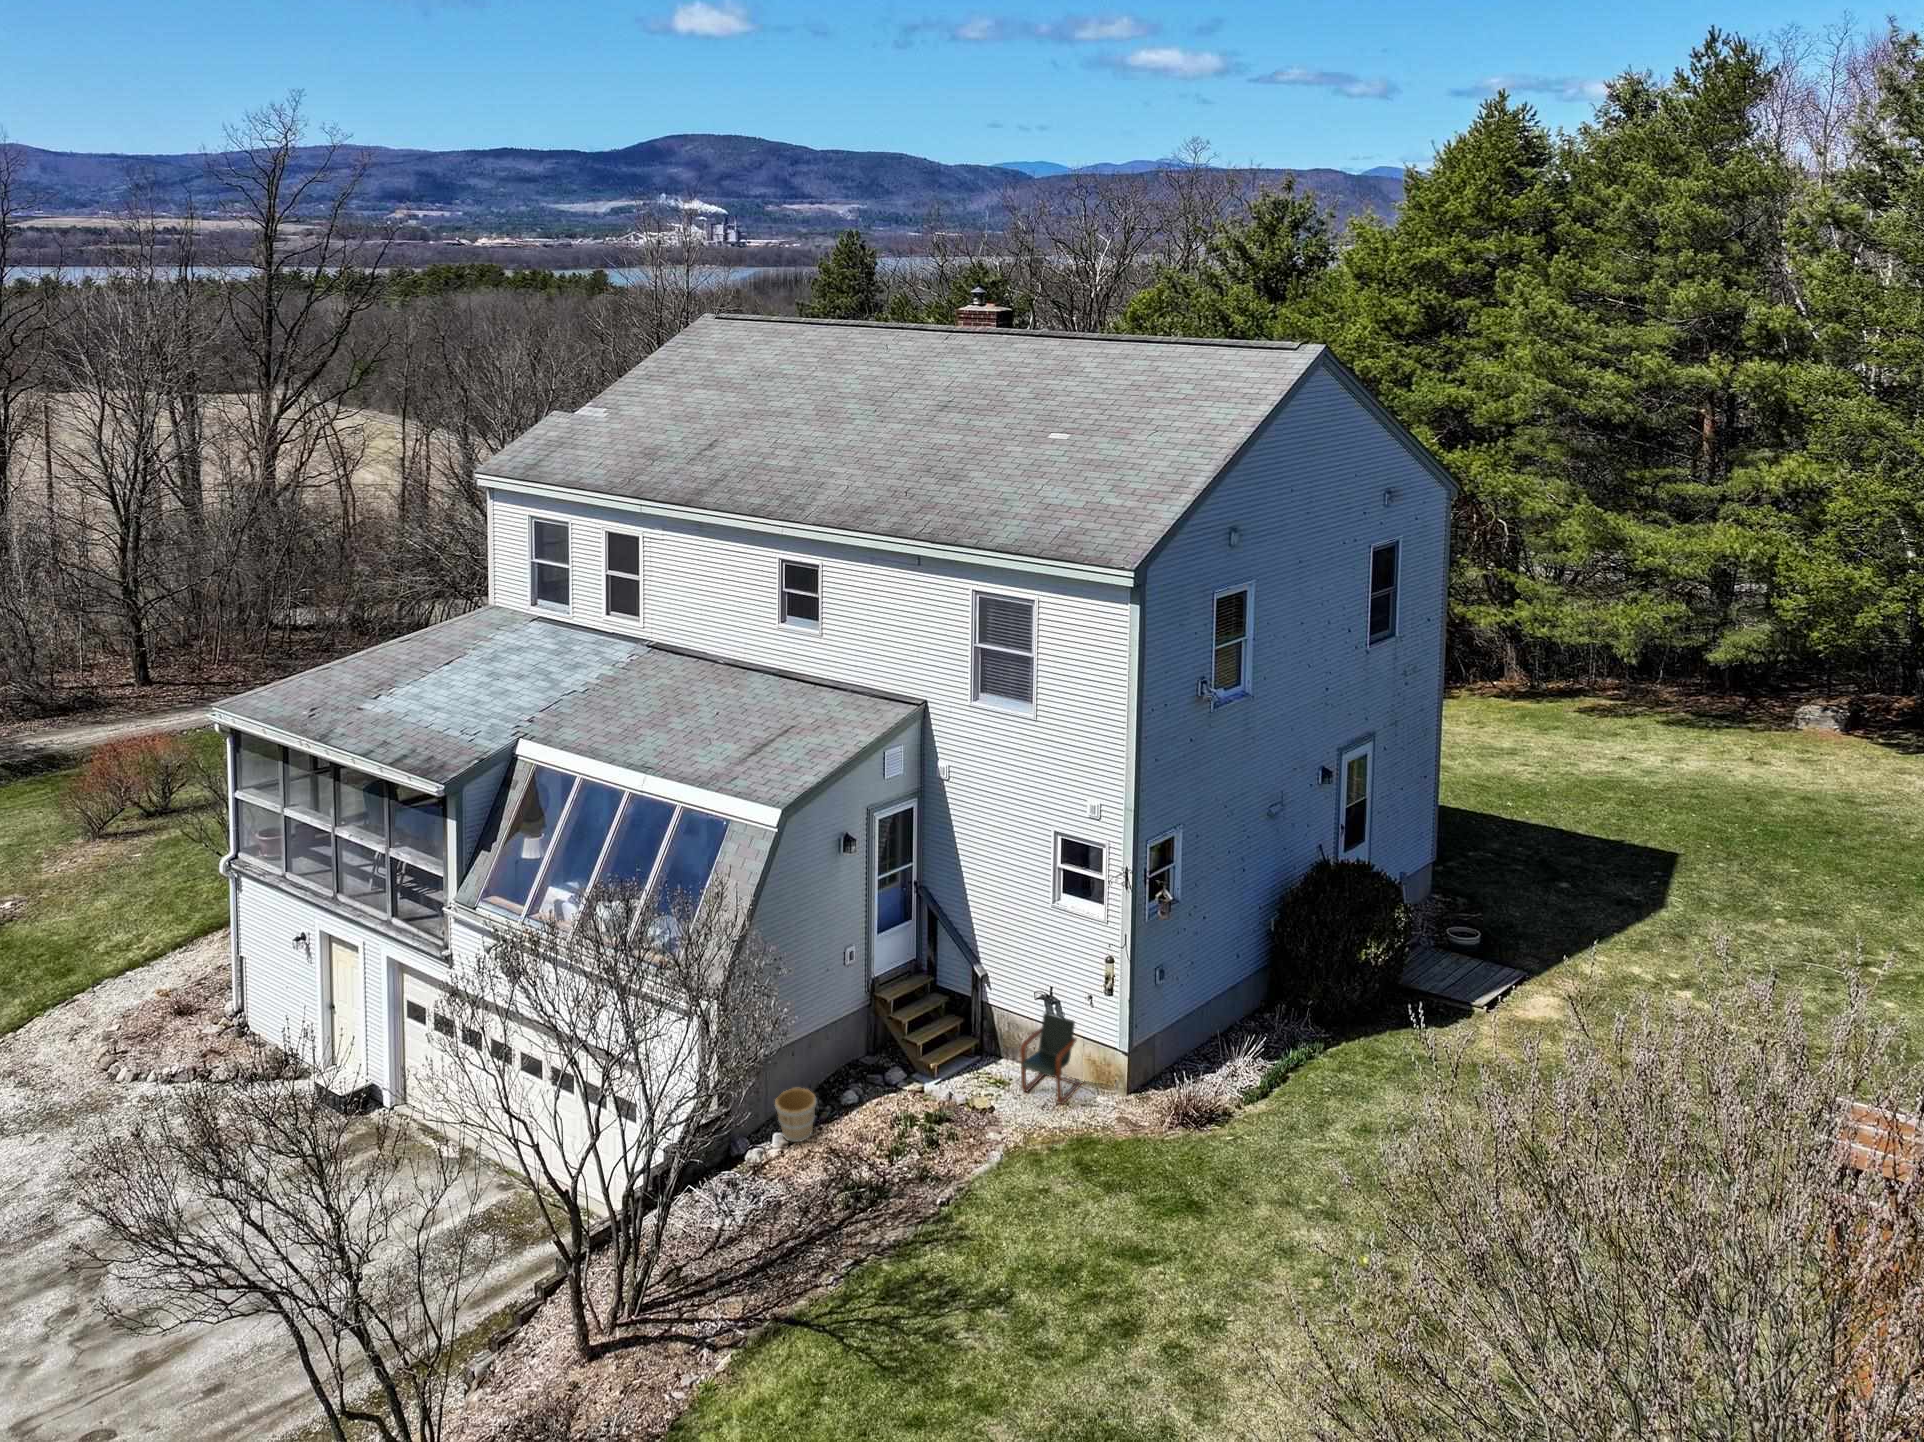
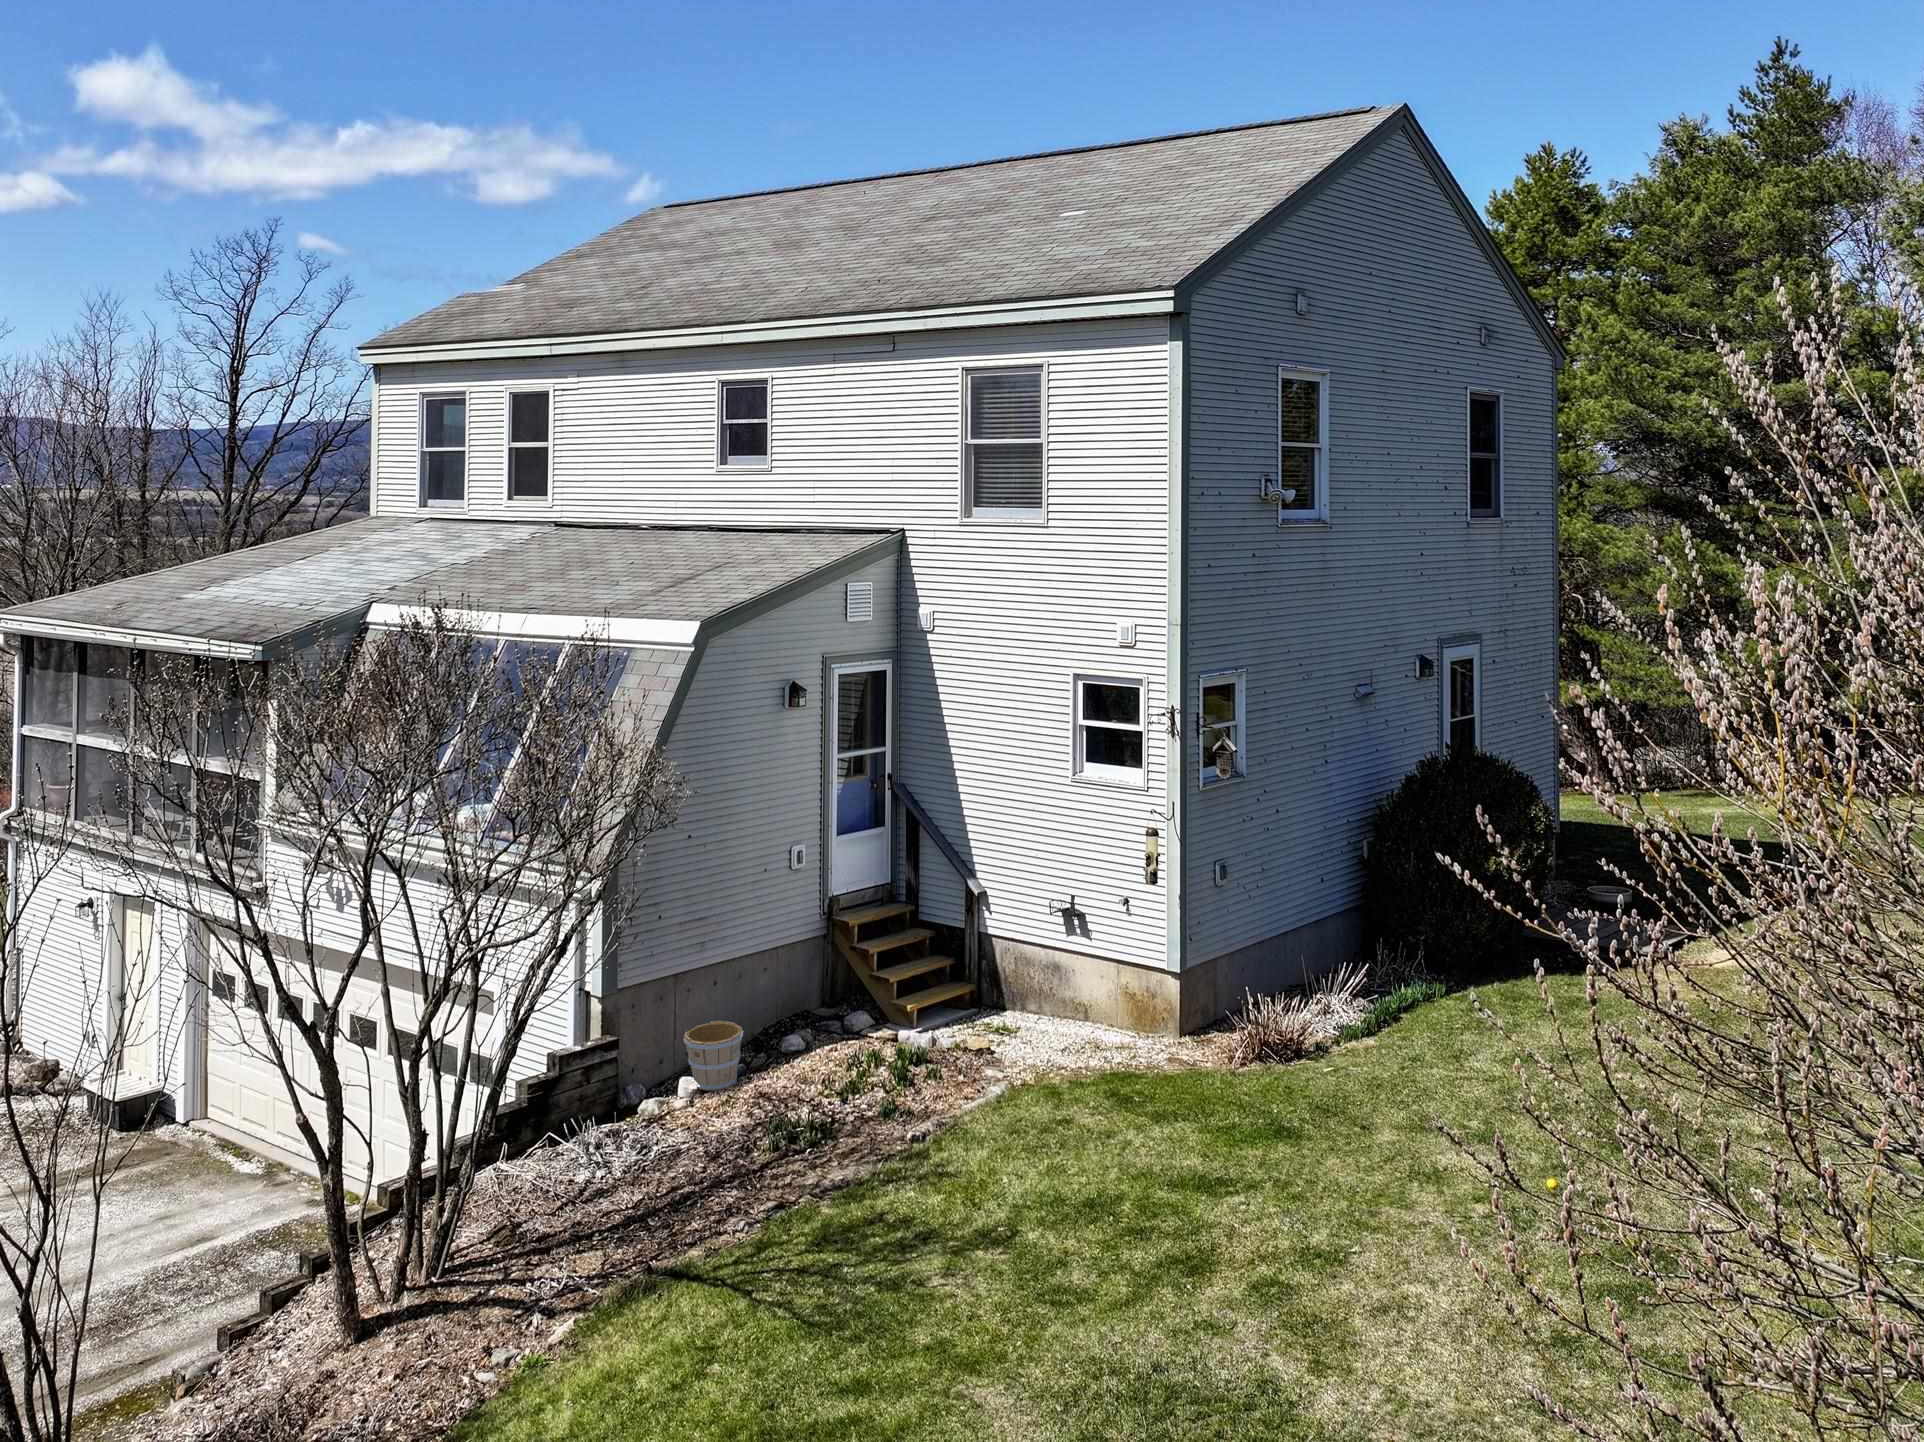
armchair: present [1021,1013,1084,1104] -> none [1030,925,1119,1041]

